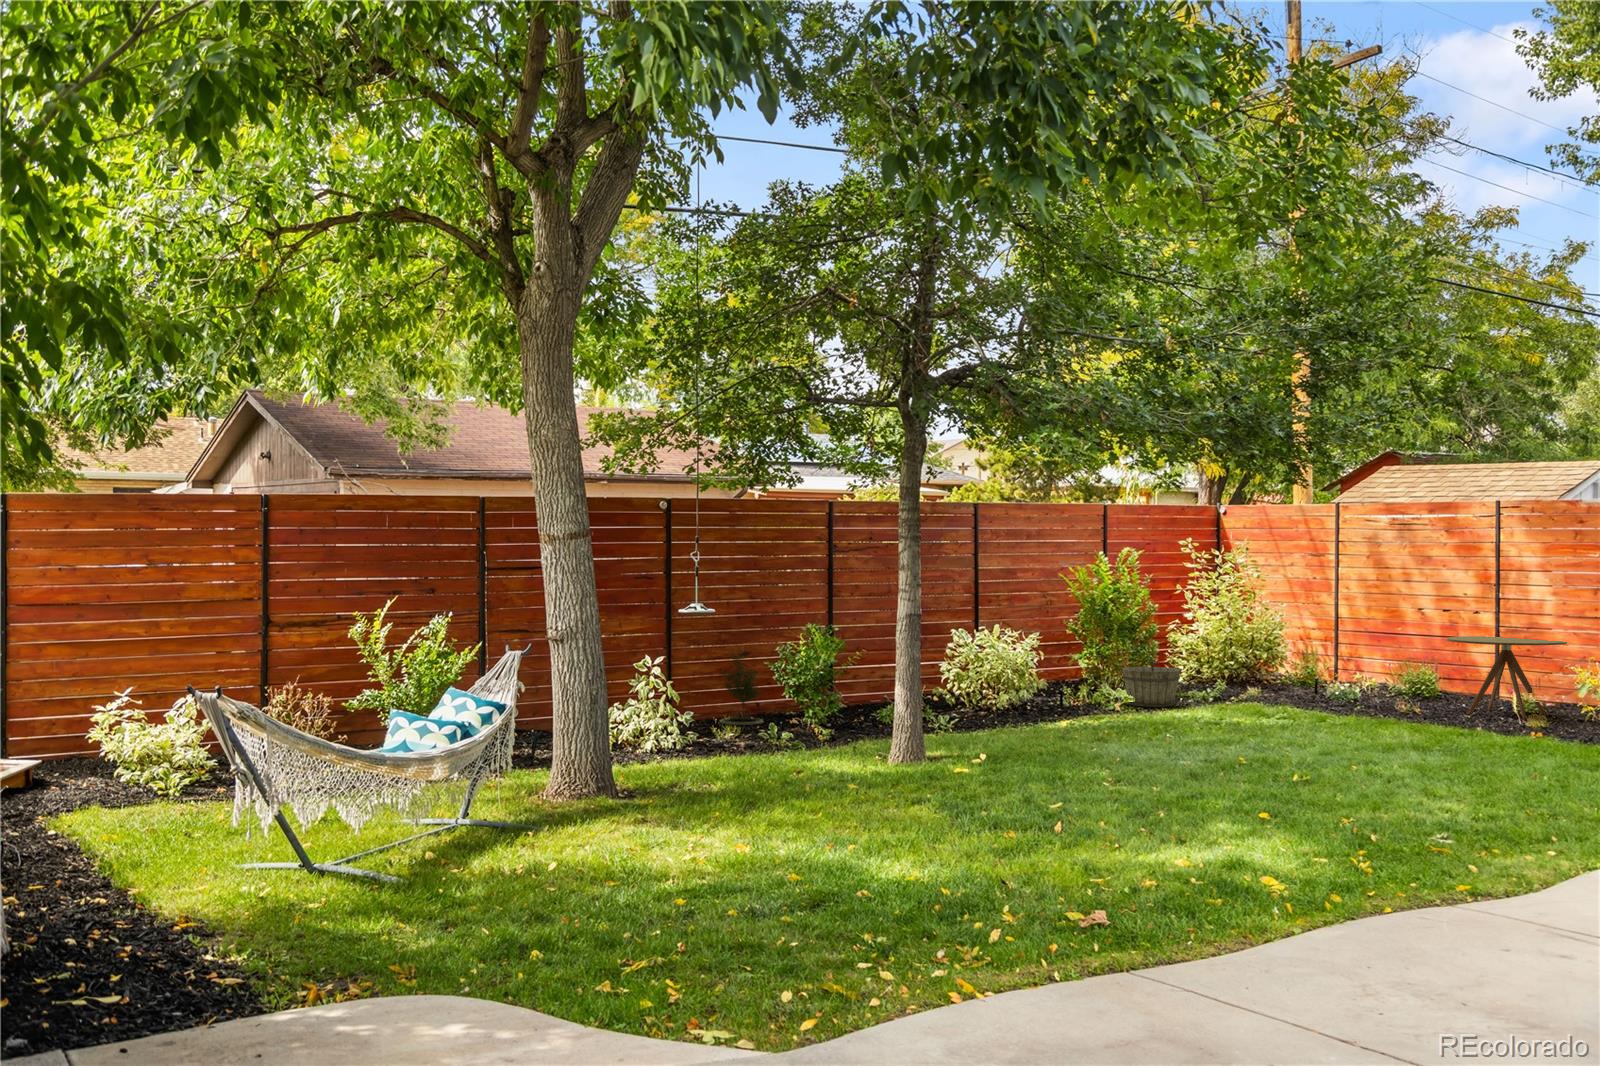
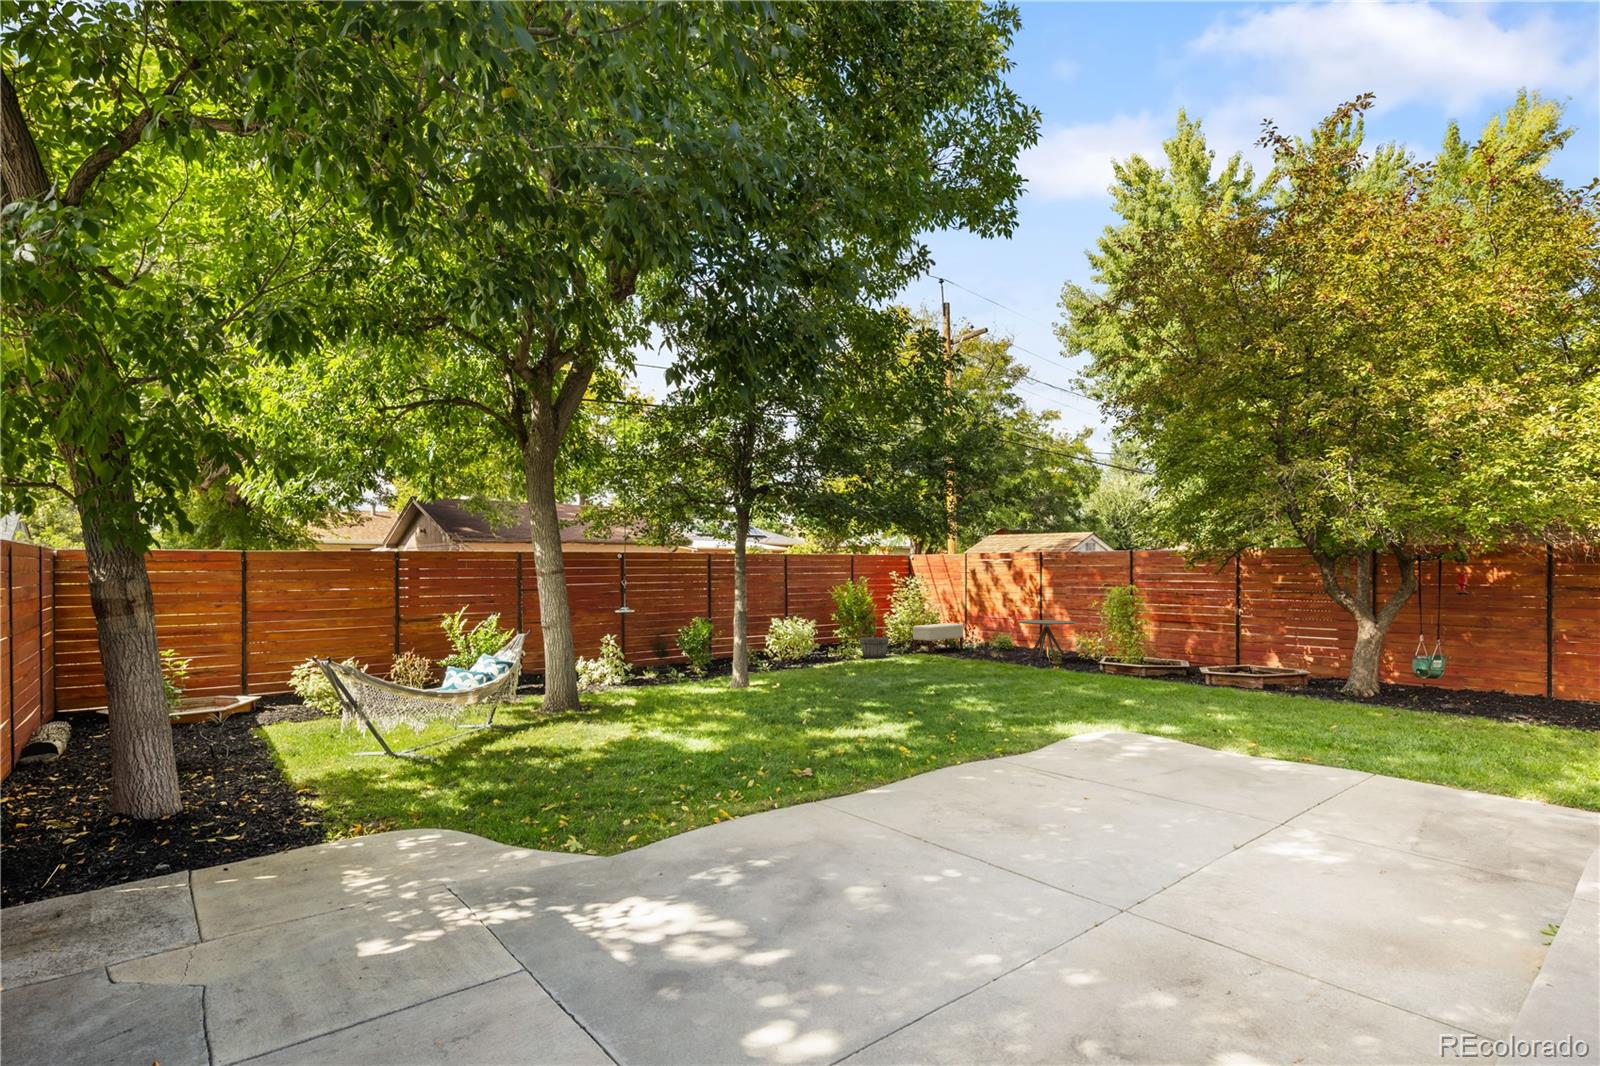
bench: none [1226,641,1328,699] -> present [913,623,963,653]

